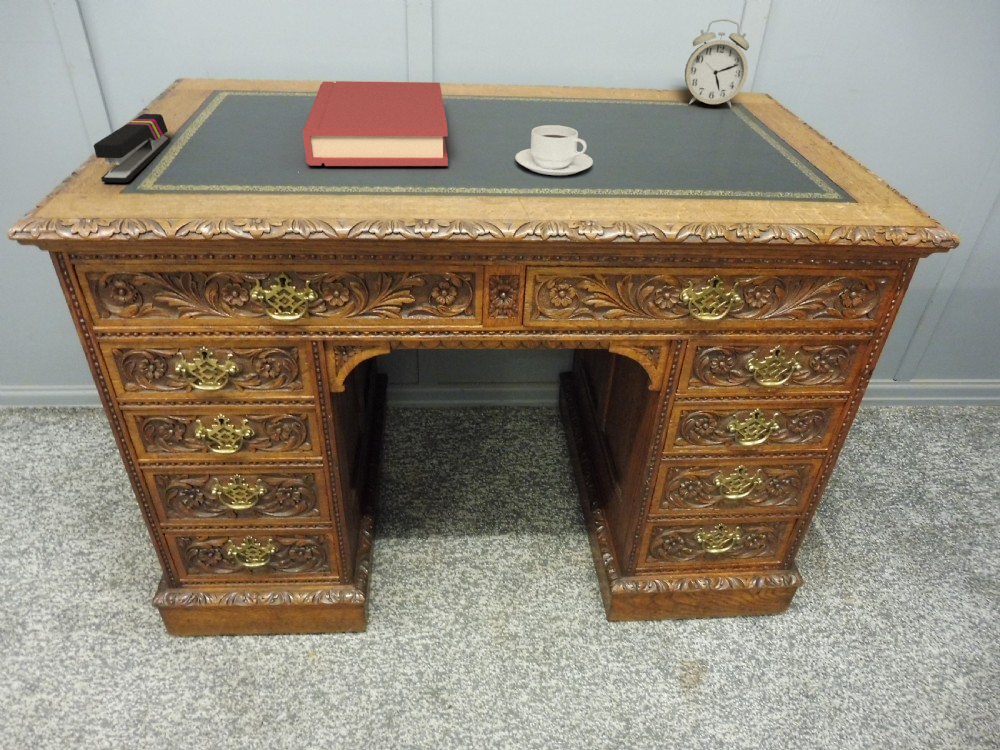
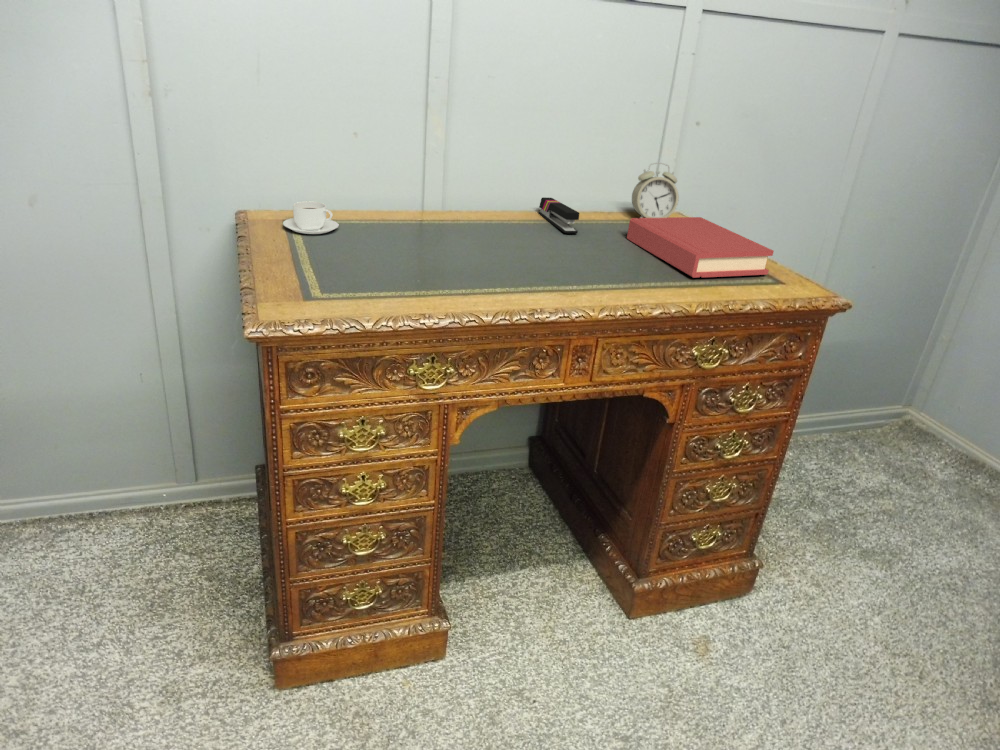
hardback book: present [303,81,448,166] -> present [627,217,774,278]
stapler: present [94,114,171,182] -> present [538,197,579,233]
coffee cup: present [515,125,593,175] -> present [283,201,339,234]

